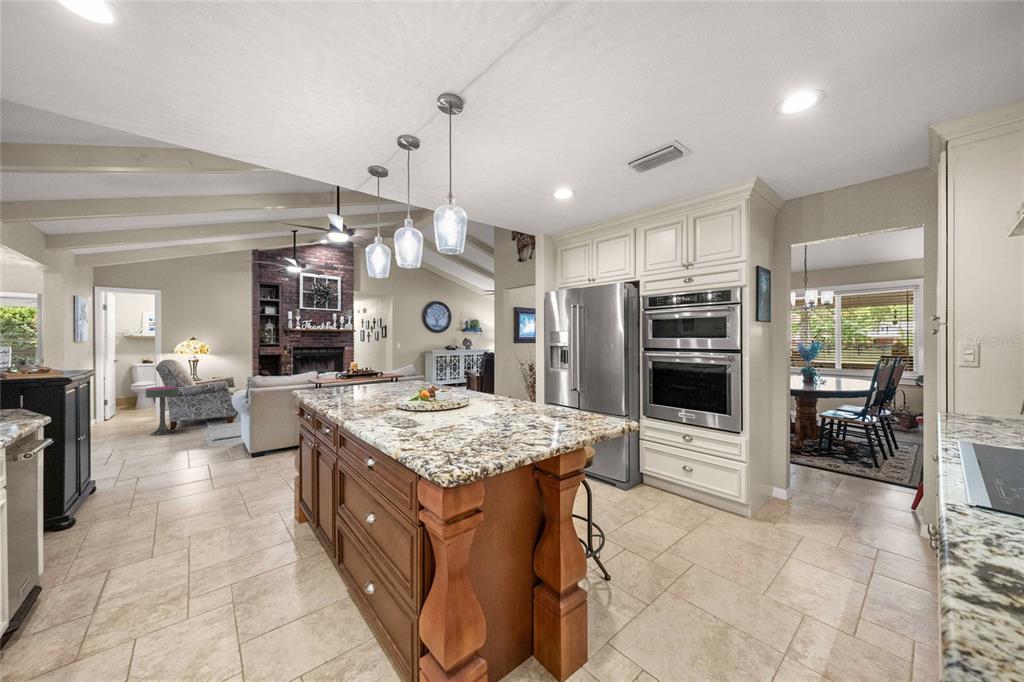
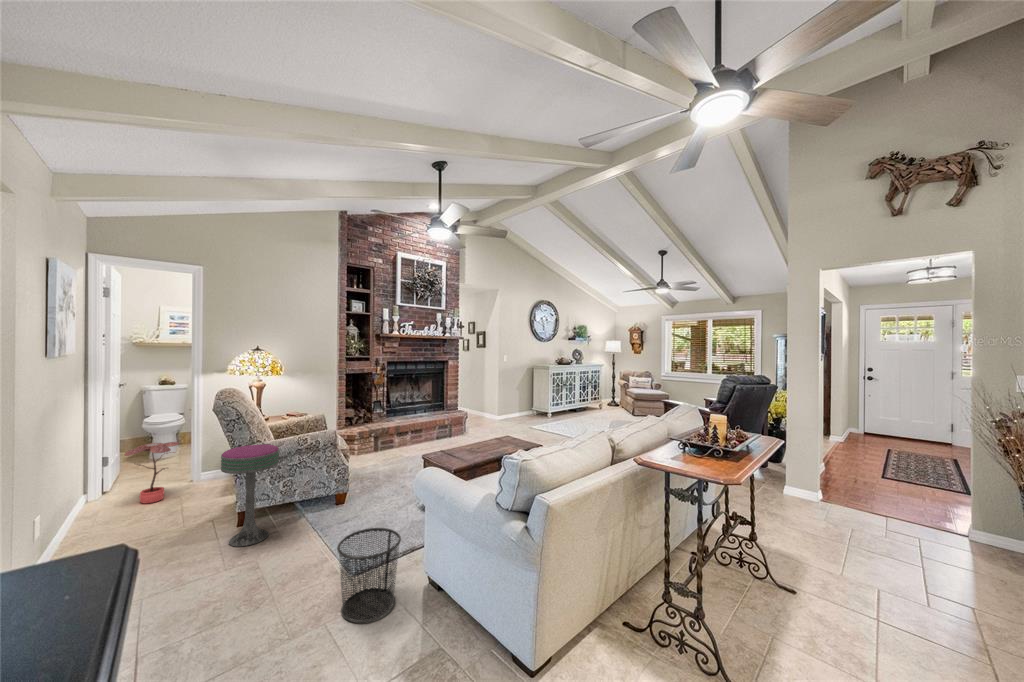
potted plant: none [110,391,142,423] -> present [124,442,179,503]
waste bin: none [175,417,210,452] -> present [337,528,401,623]

